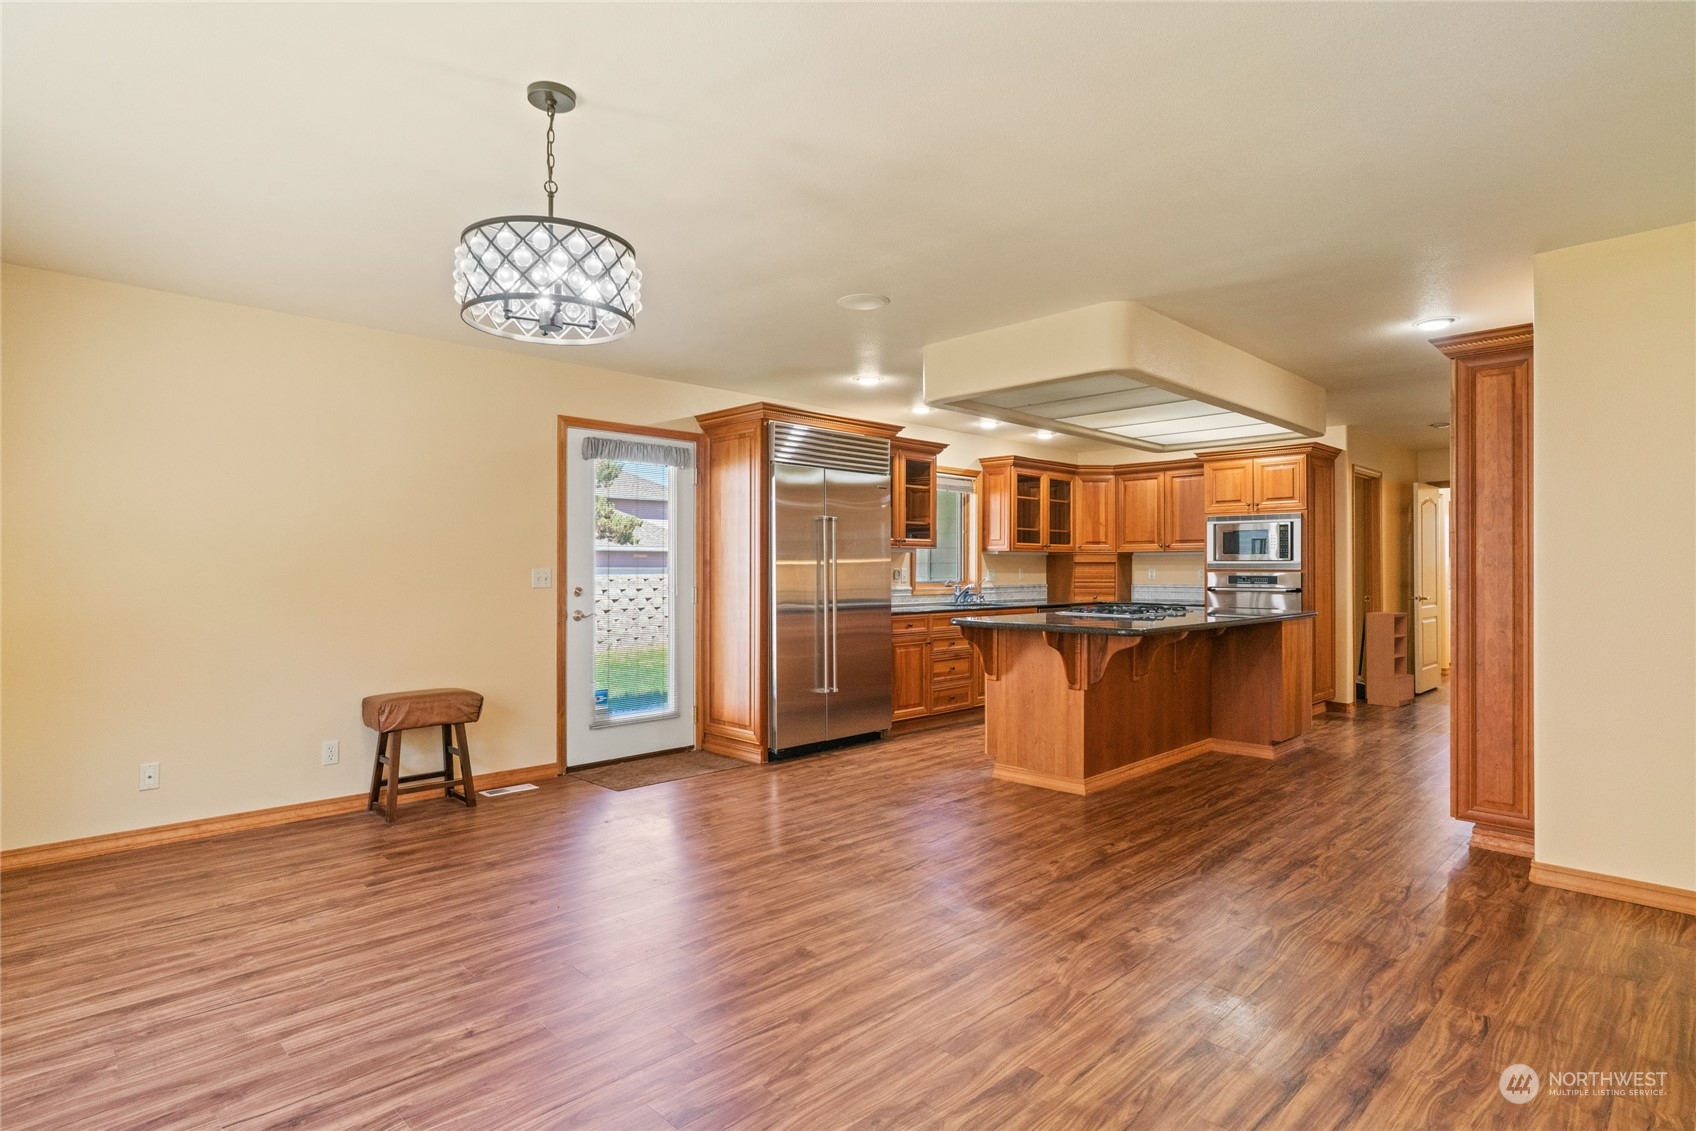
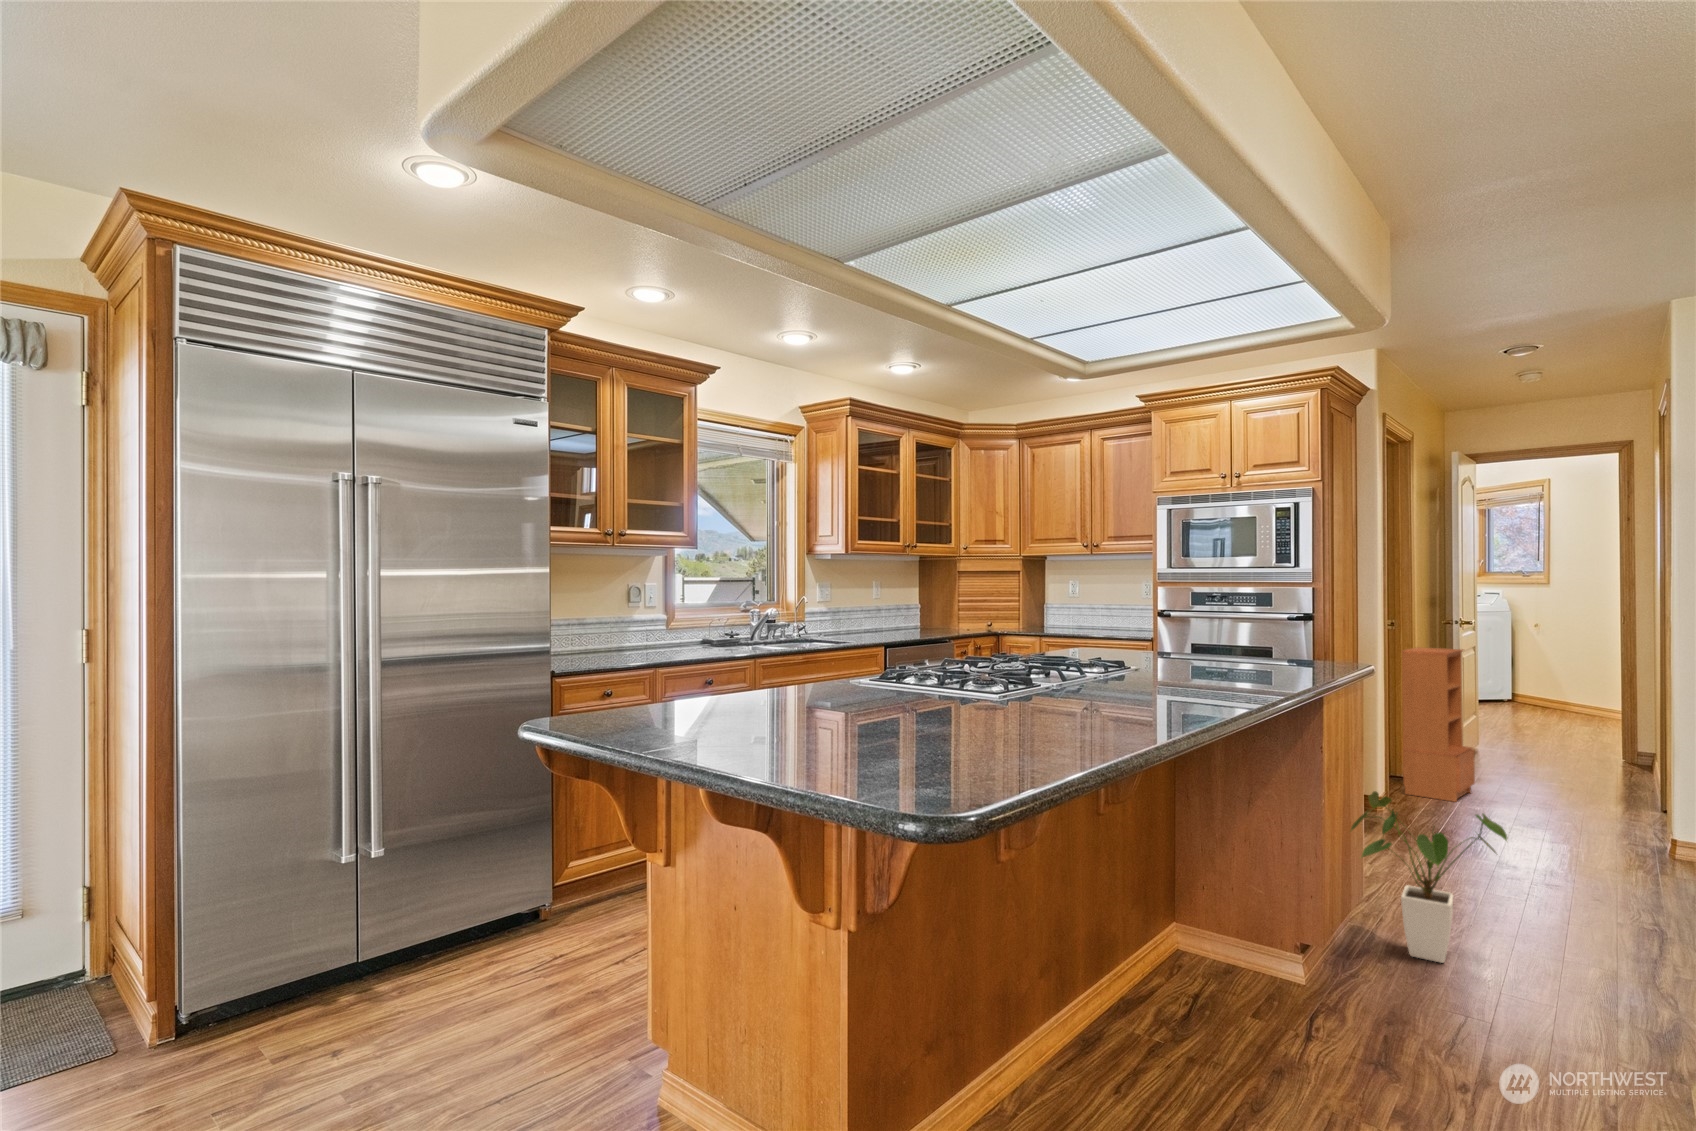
house plant: none [1303,675,1377,755] -> present [1351,791,1507,963]

